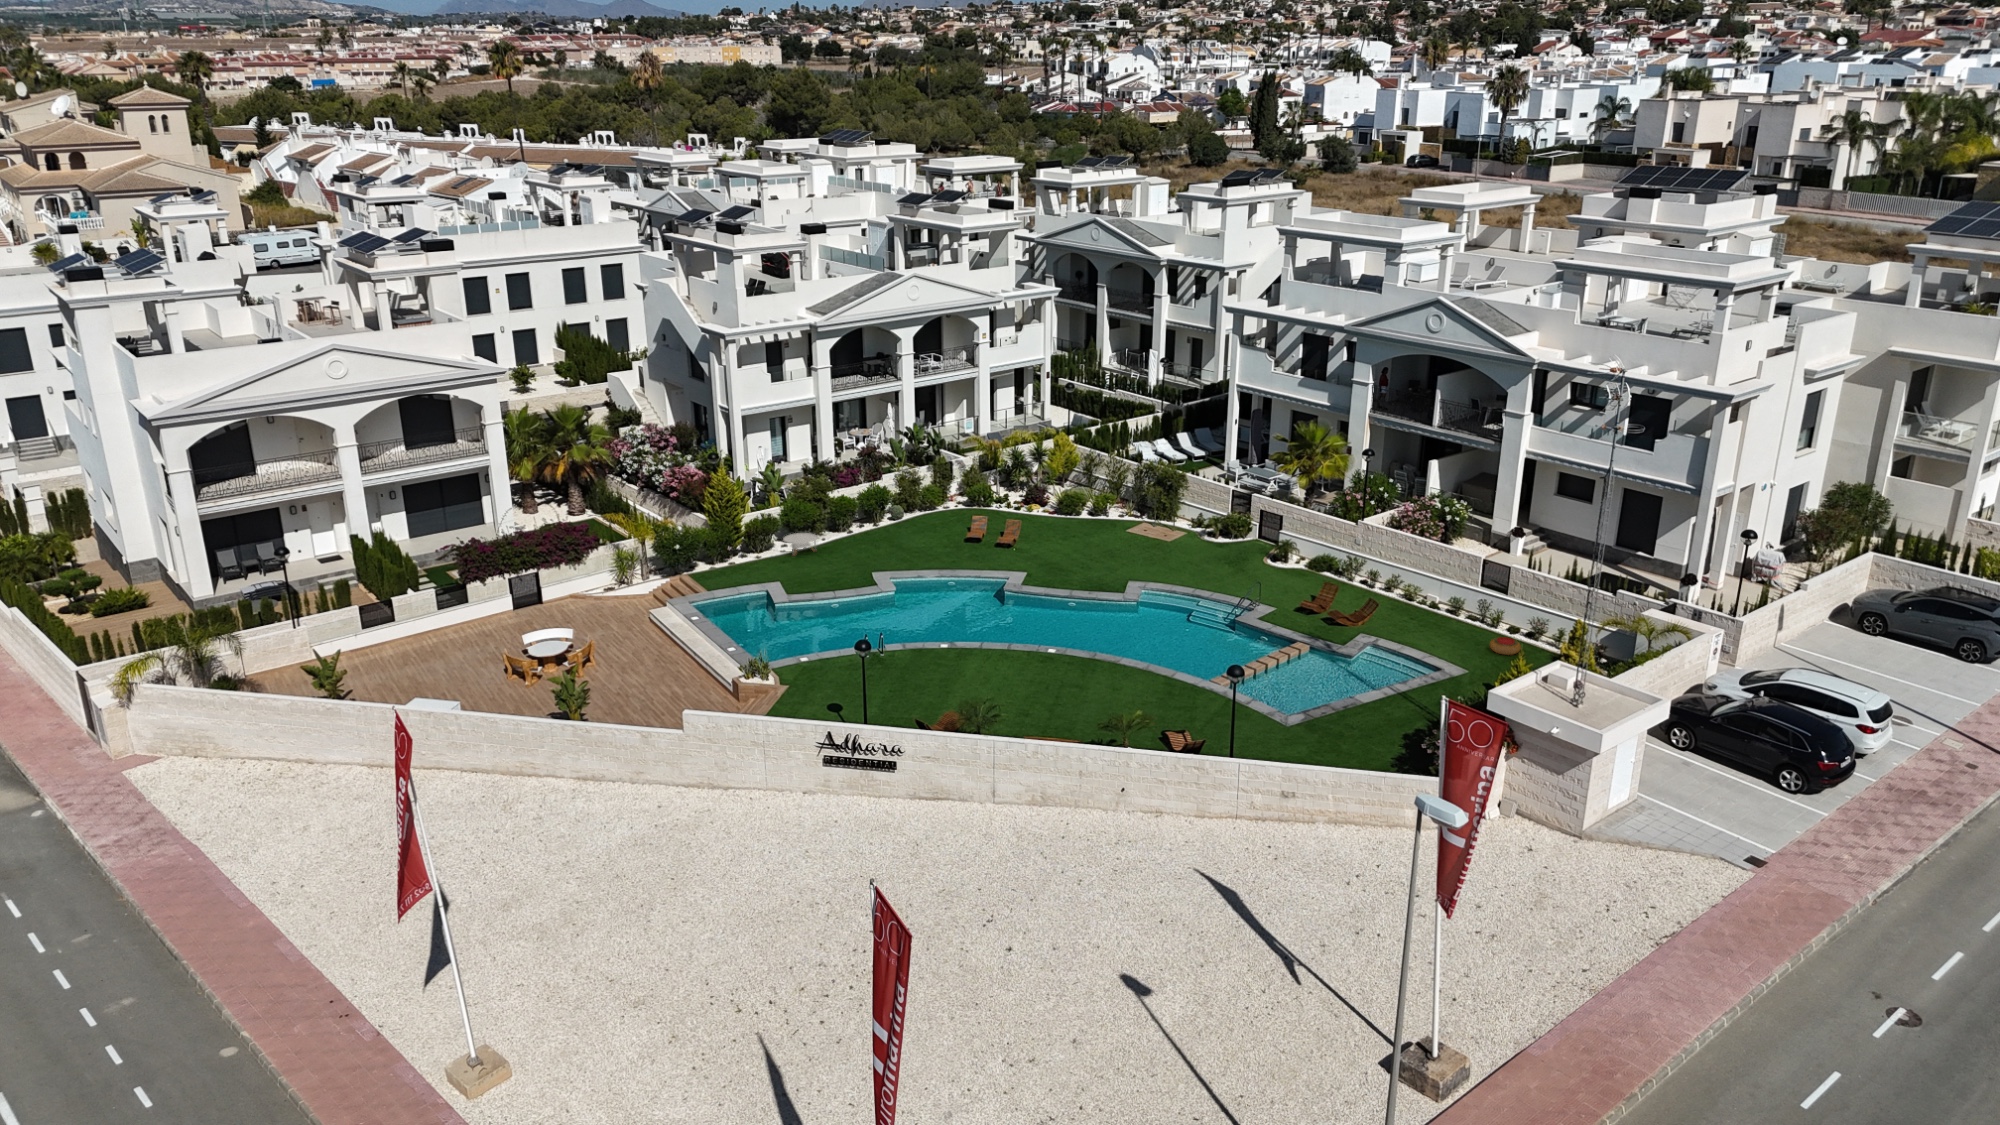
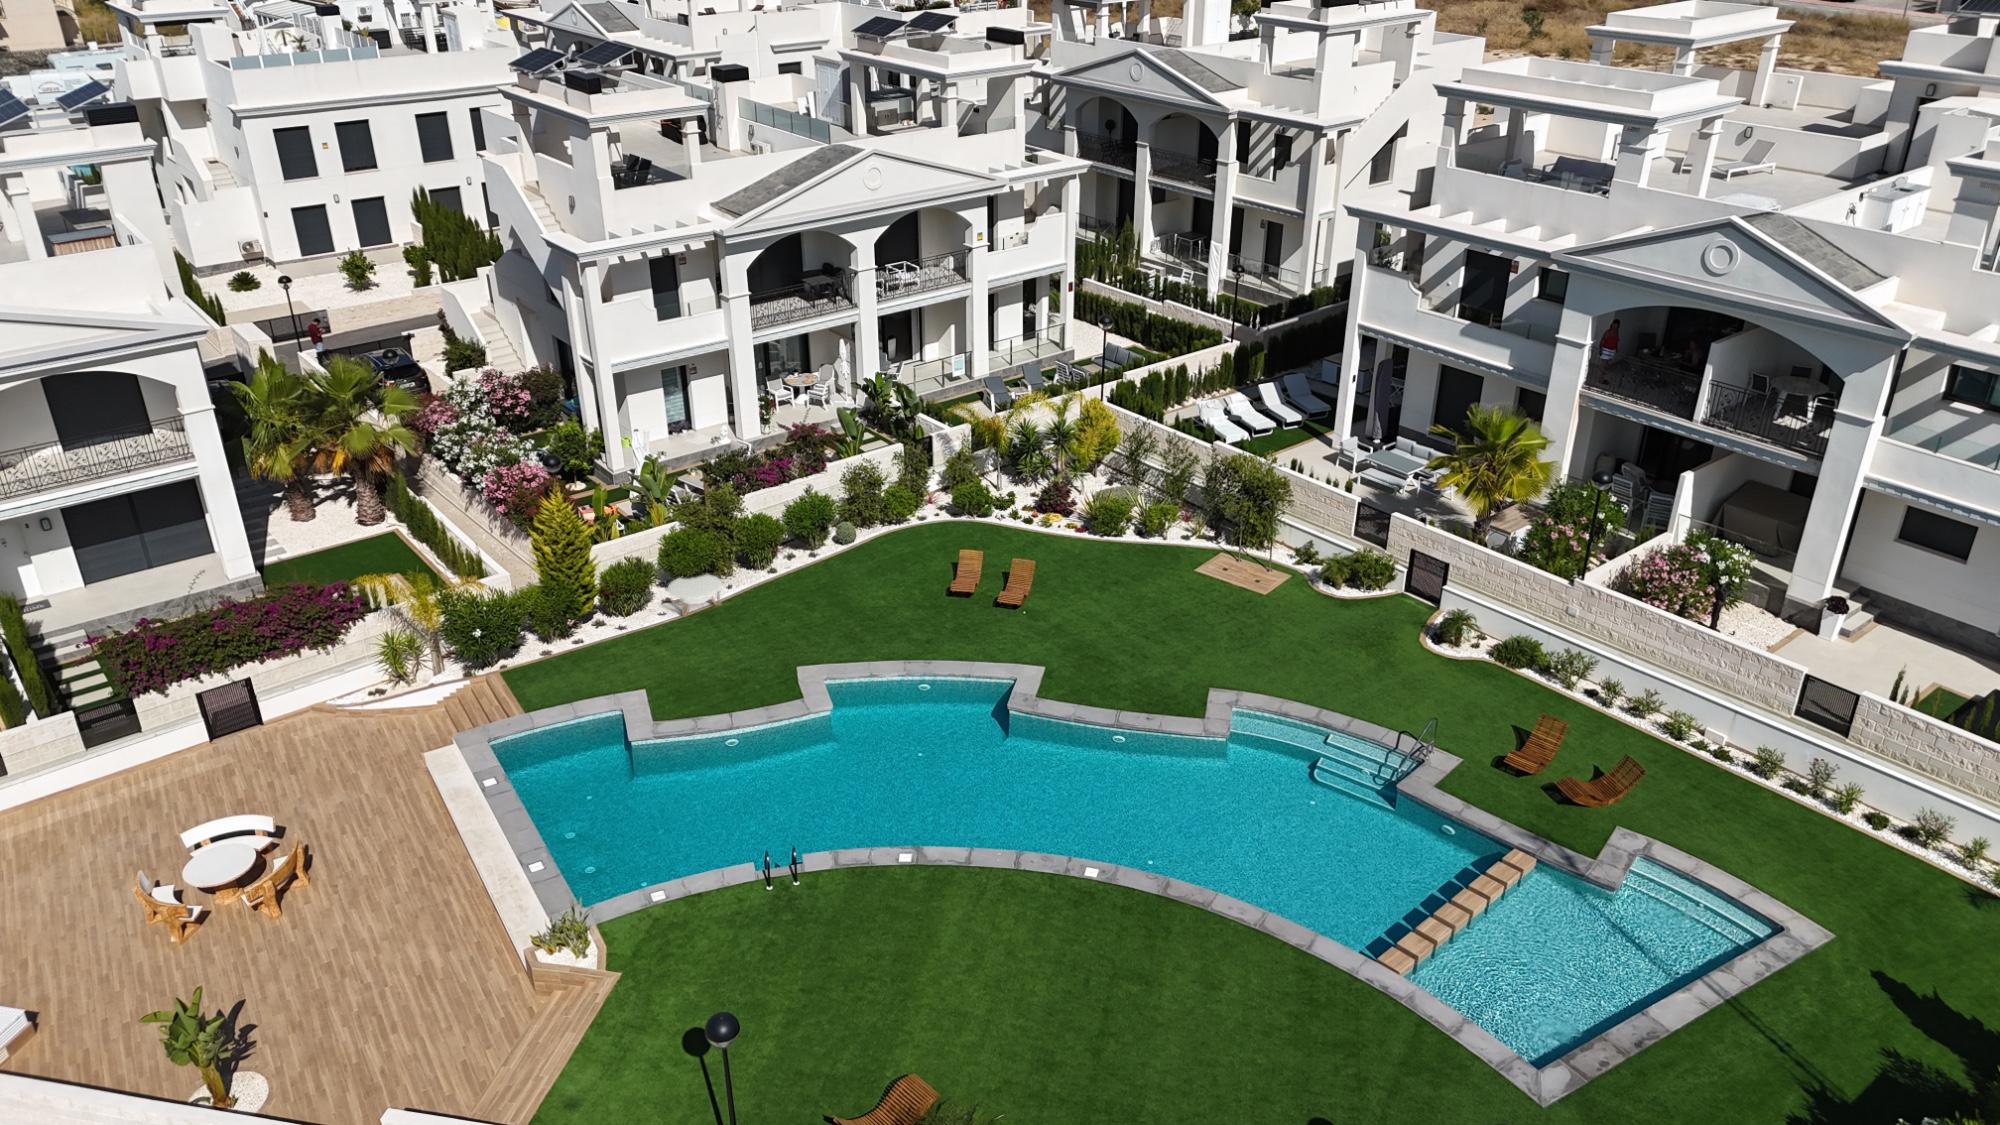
pouf: present [1490,637,1521,655] -> none [1847,843,1905,882]

